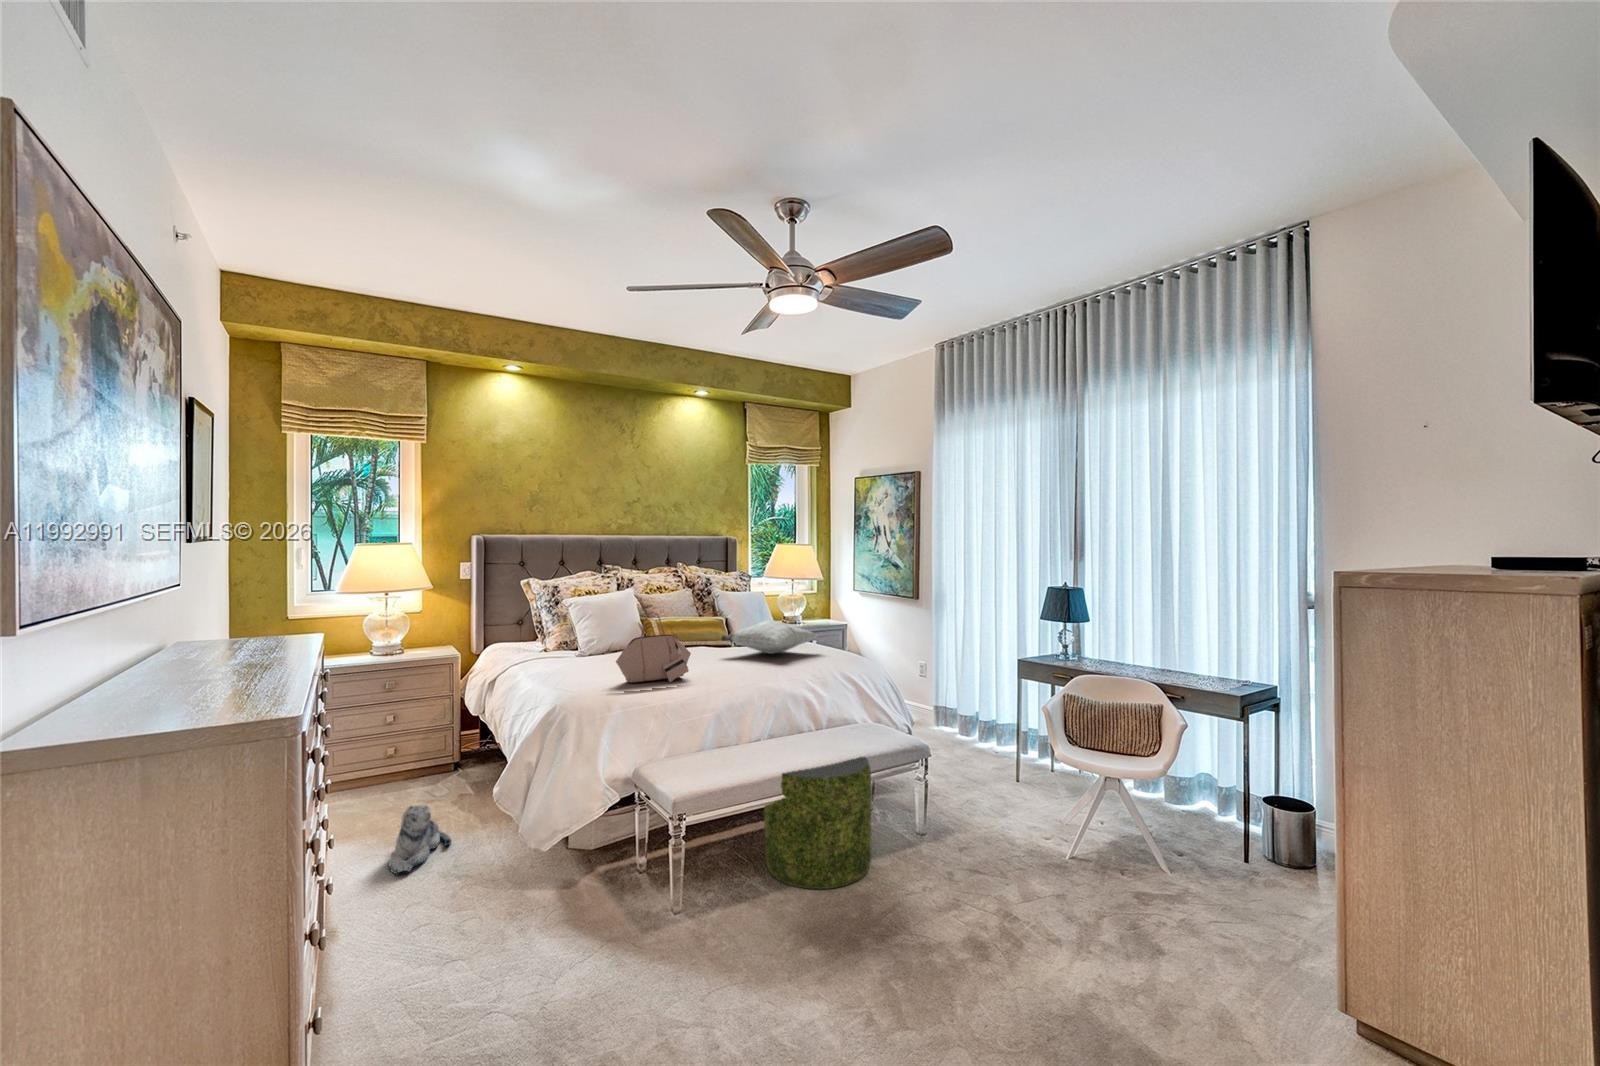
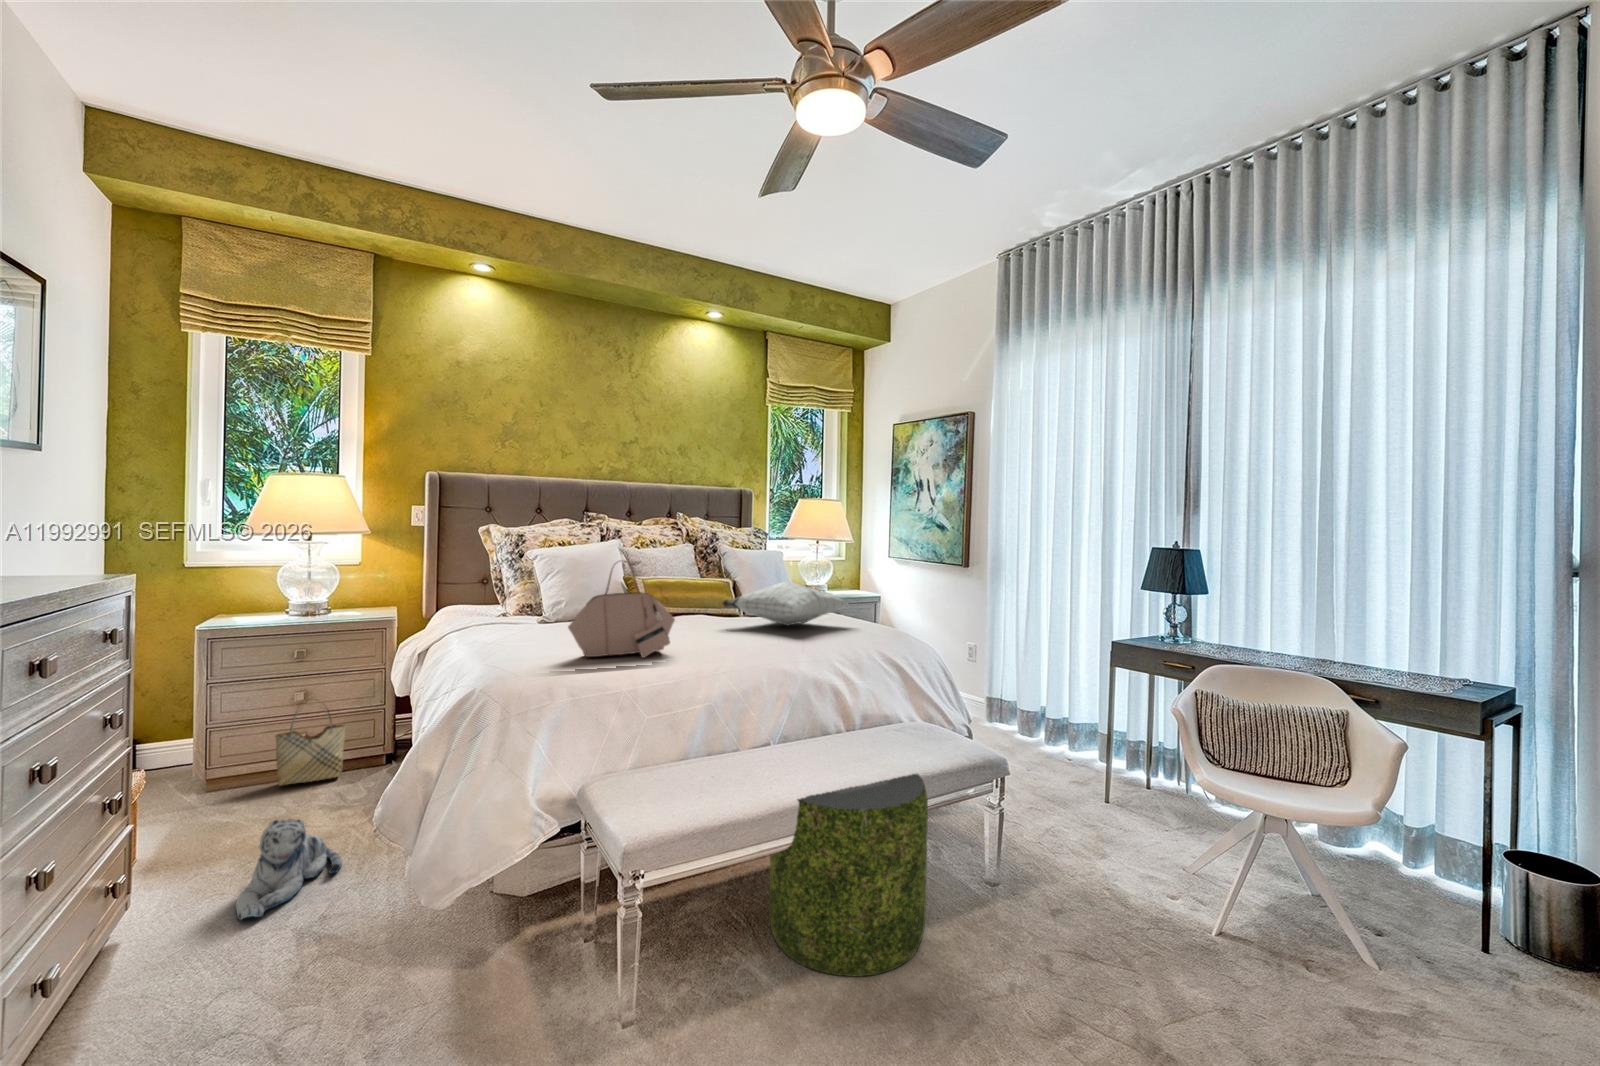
woven basket: none [371,723,423,791] -> present [275,709,346,786]

